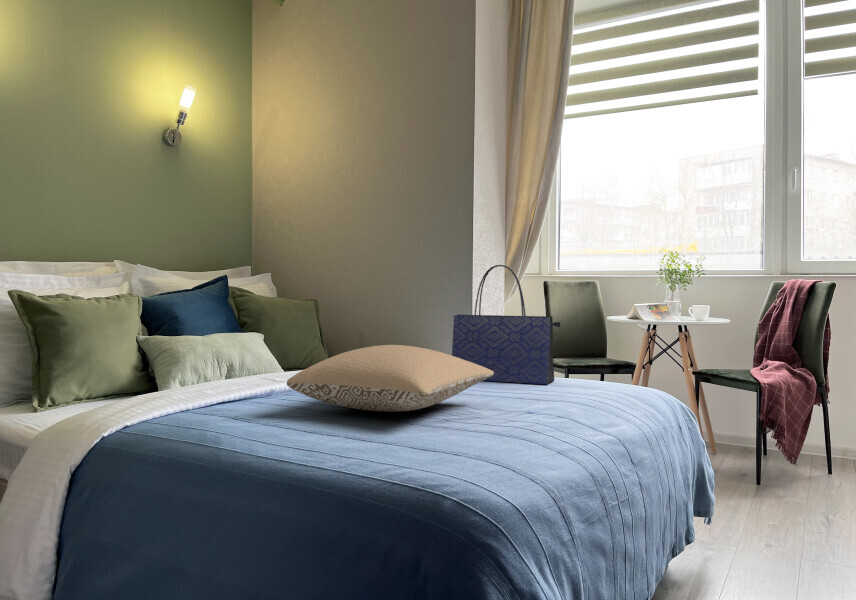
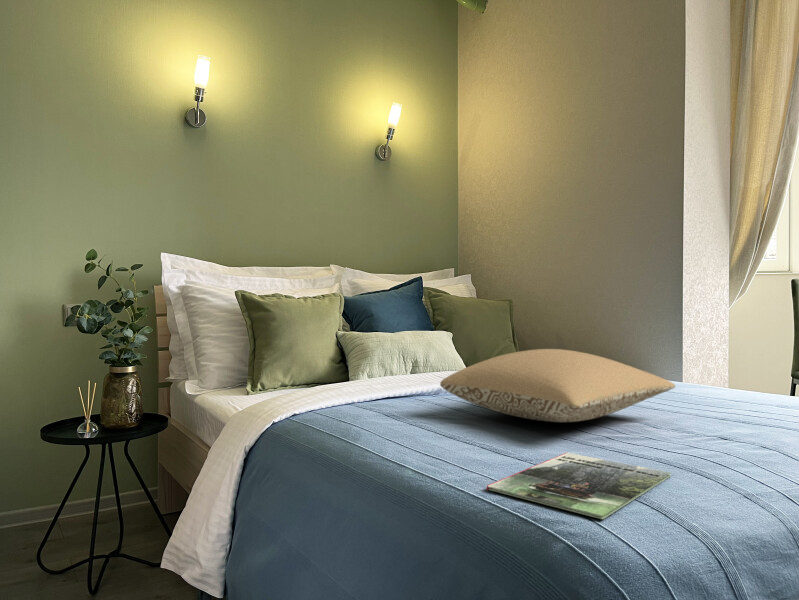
tote bag: present [452,265,560,384] -> none [635,263,772,401]
magazine: none [368,435,508,479] -> present [487,453,671,519]

